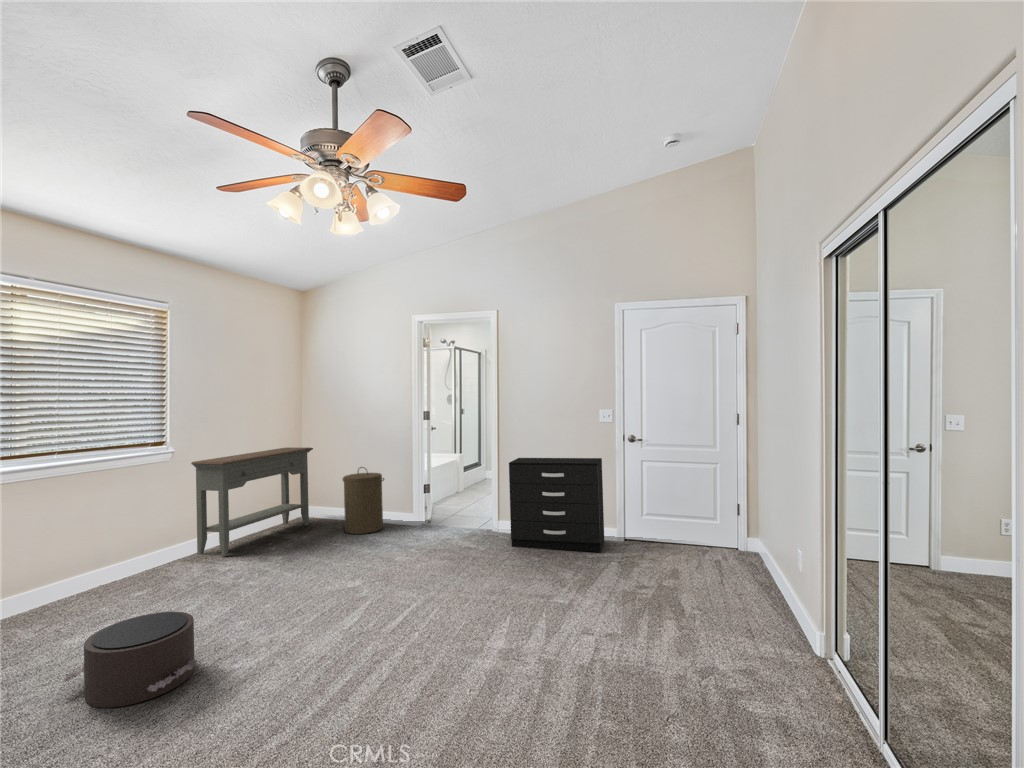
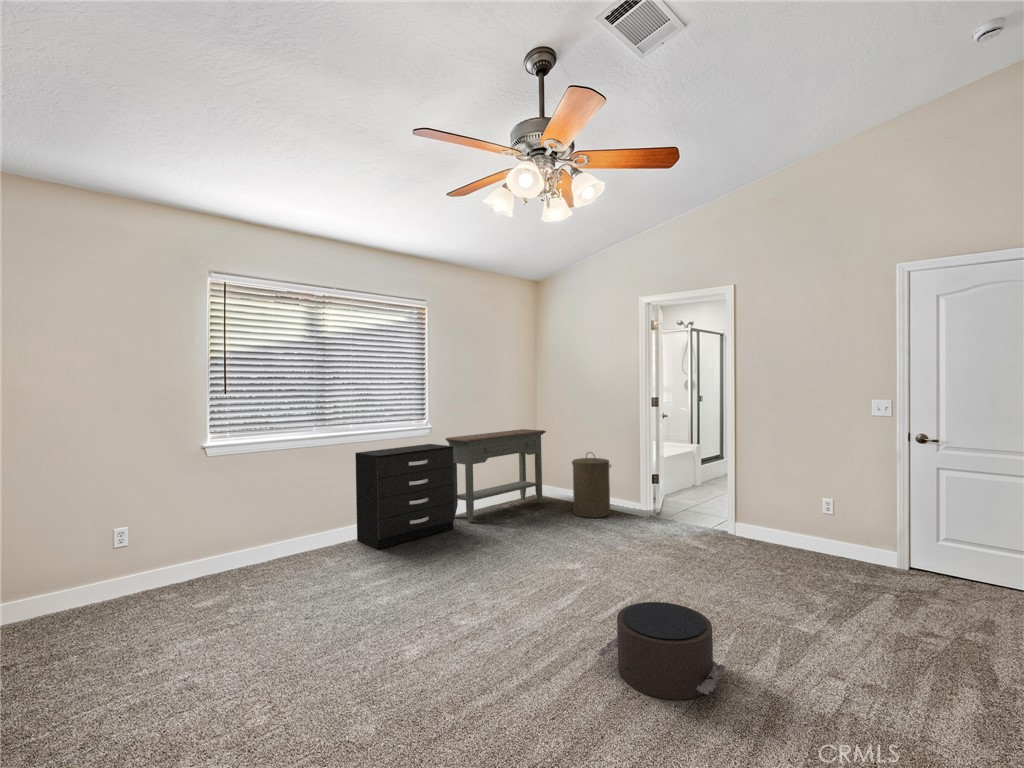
dresser: present [509,458,604,552] -> present [355,444,455,549]
pouf: present [62,612,200,708] -> present [598,602,726,700]

